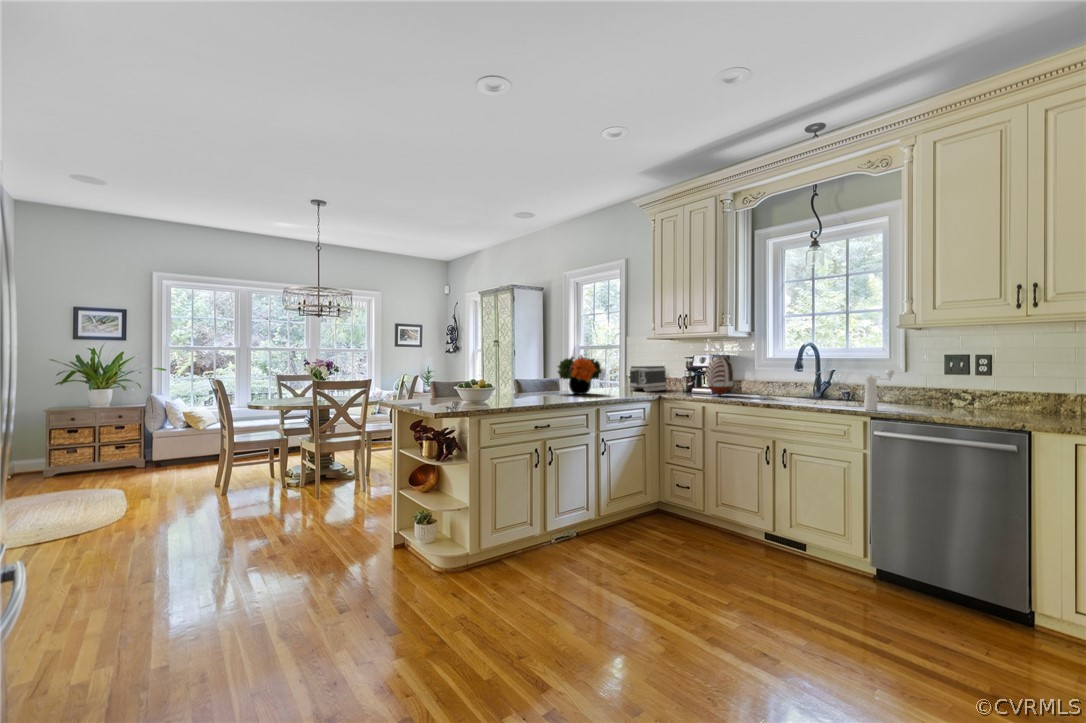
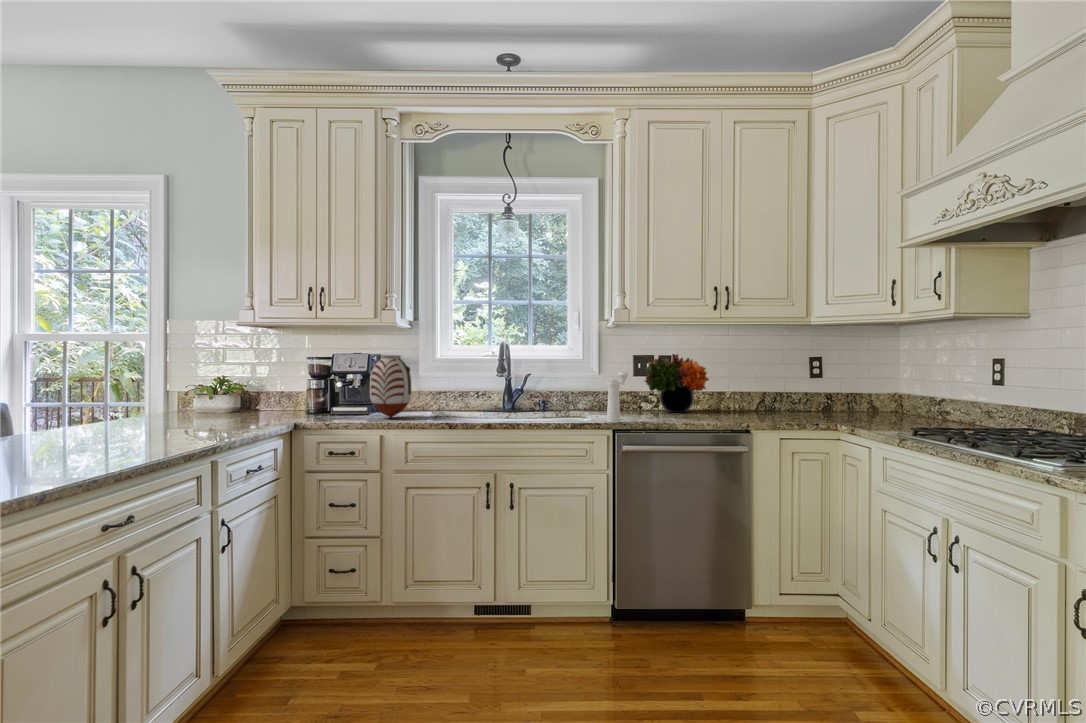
flower arrangement: present [558,355,602,395] -> present [645,354,709,412]
toaster: present [629,366,666,392] -> none [210,373,274,421]

